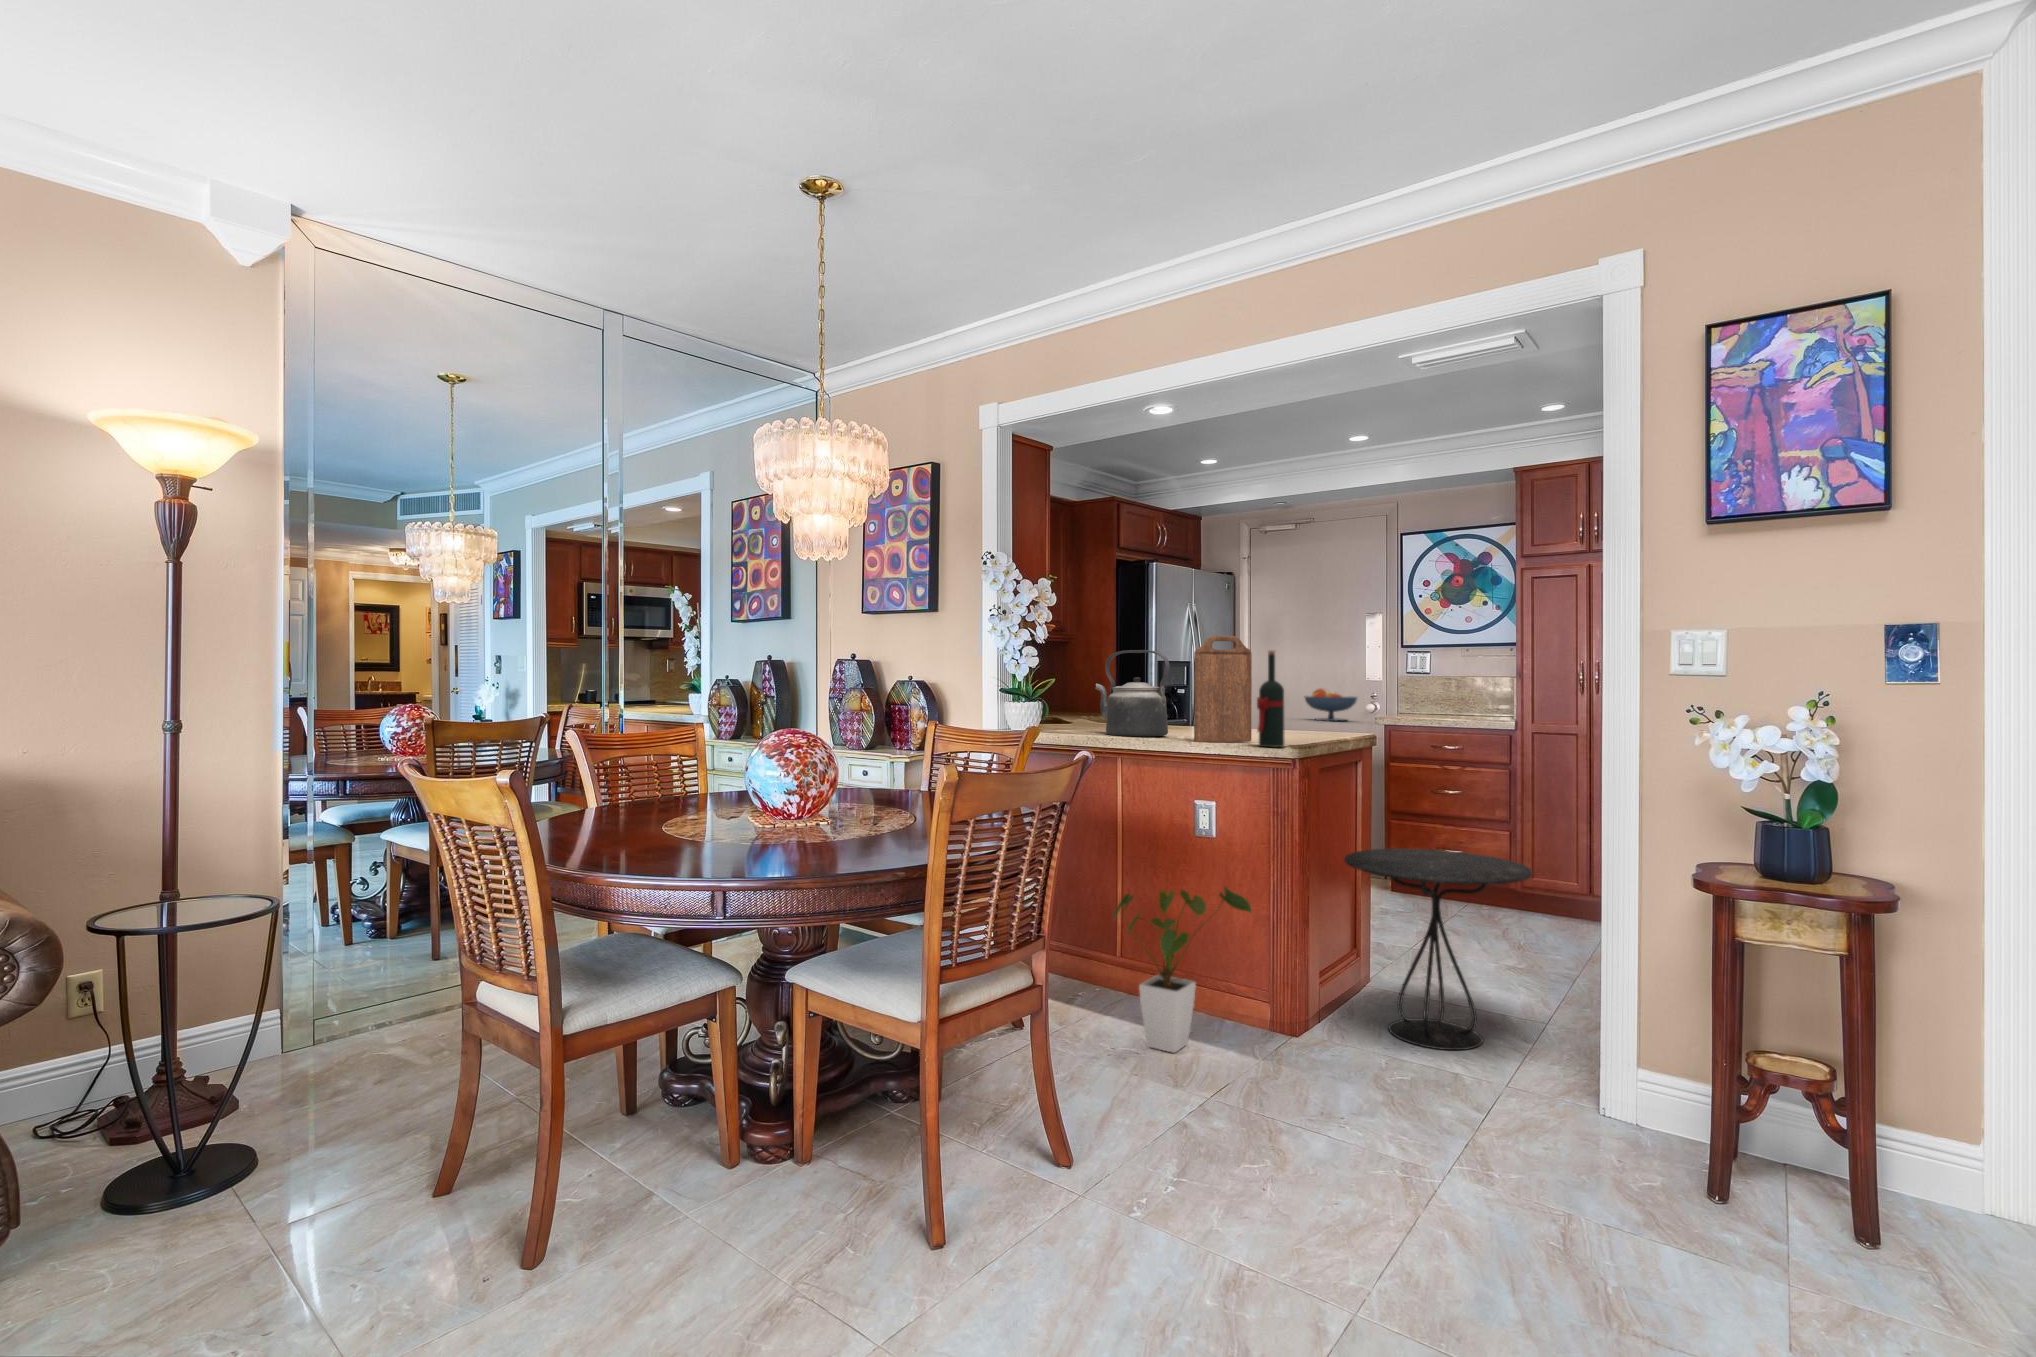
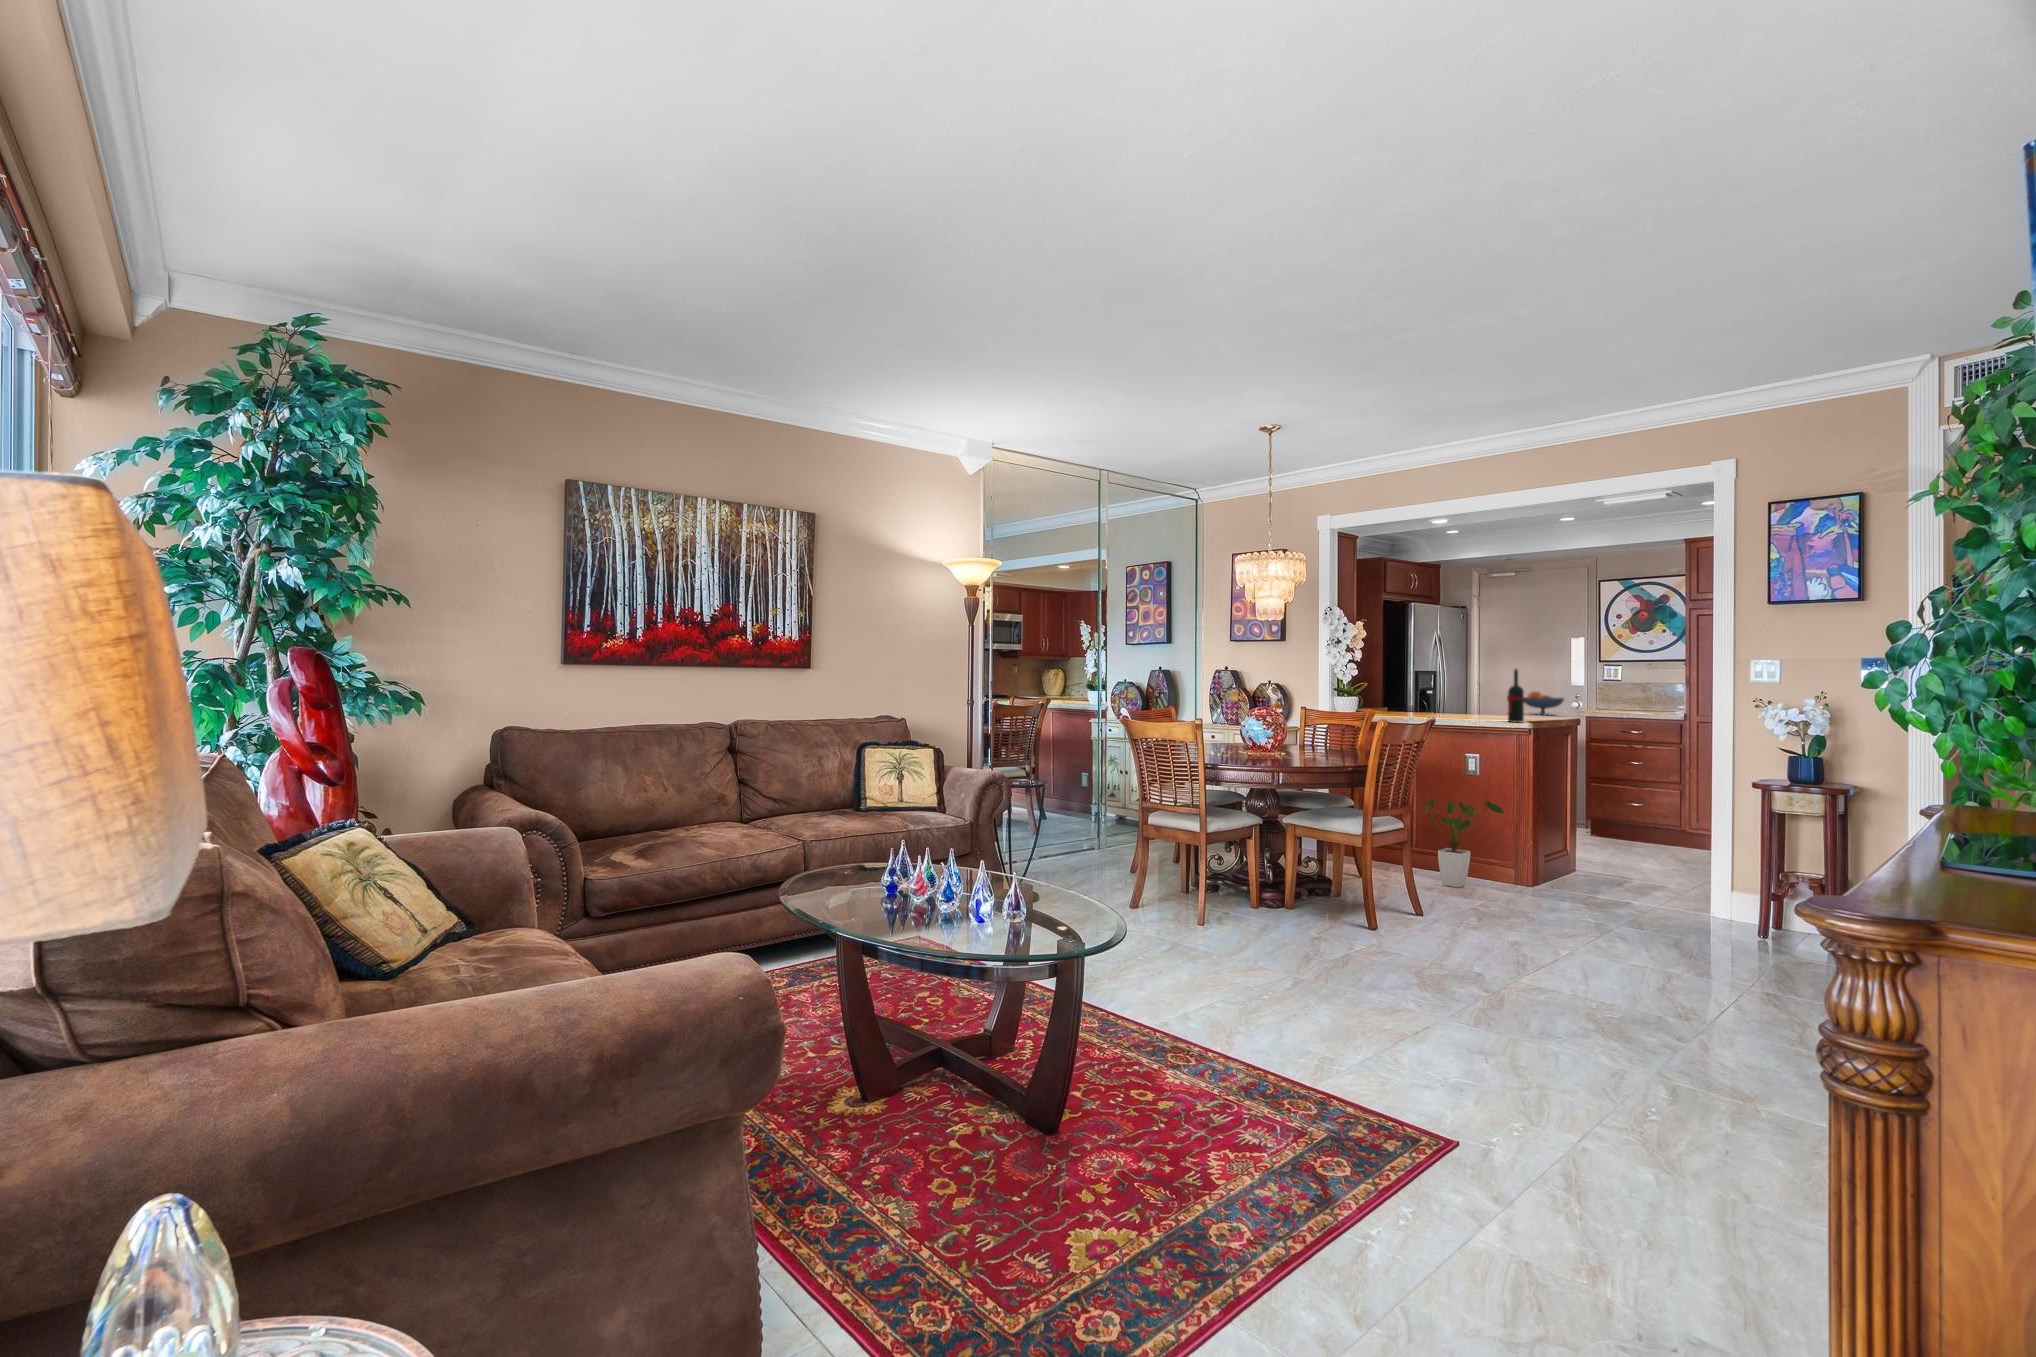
cutting board: present [1194,636,1252,742] -> none [1467,660,1502,720]
kettle: present [1096,650,1170,737] -> none [1400,667,1449,717]
side table: present [1345,849,1532,1050] -> none [1559,785,1677,894]

